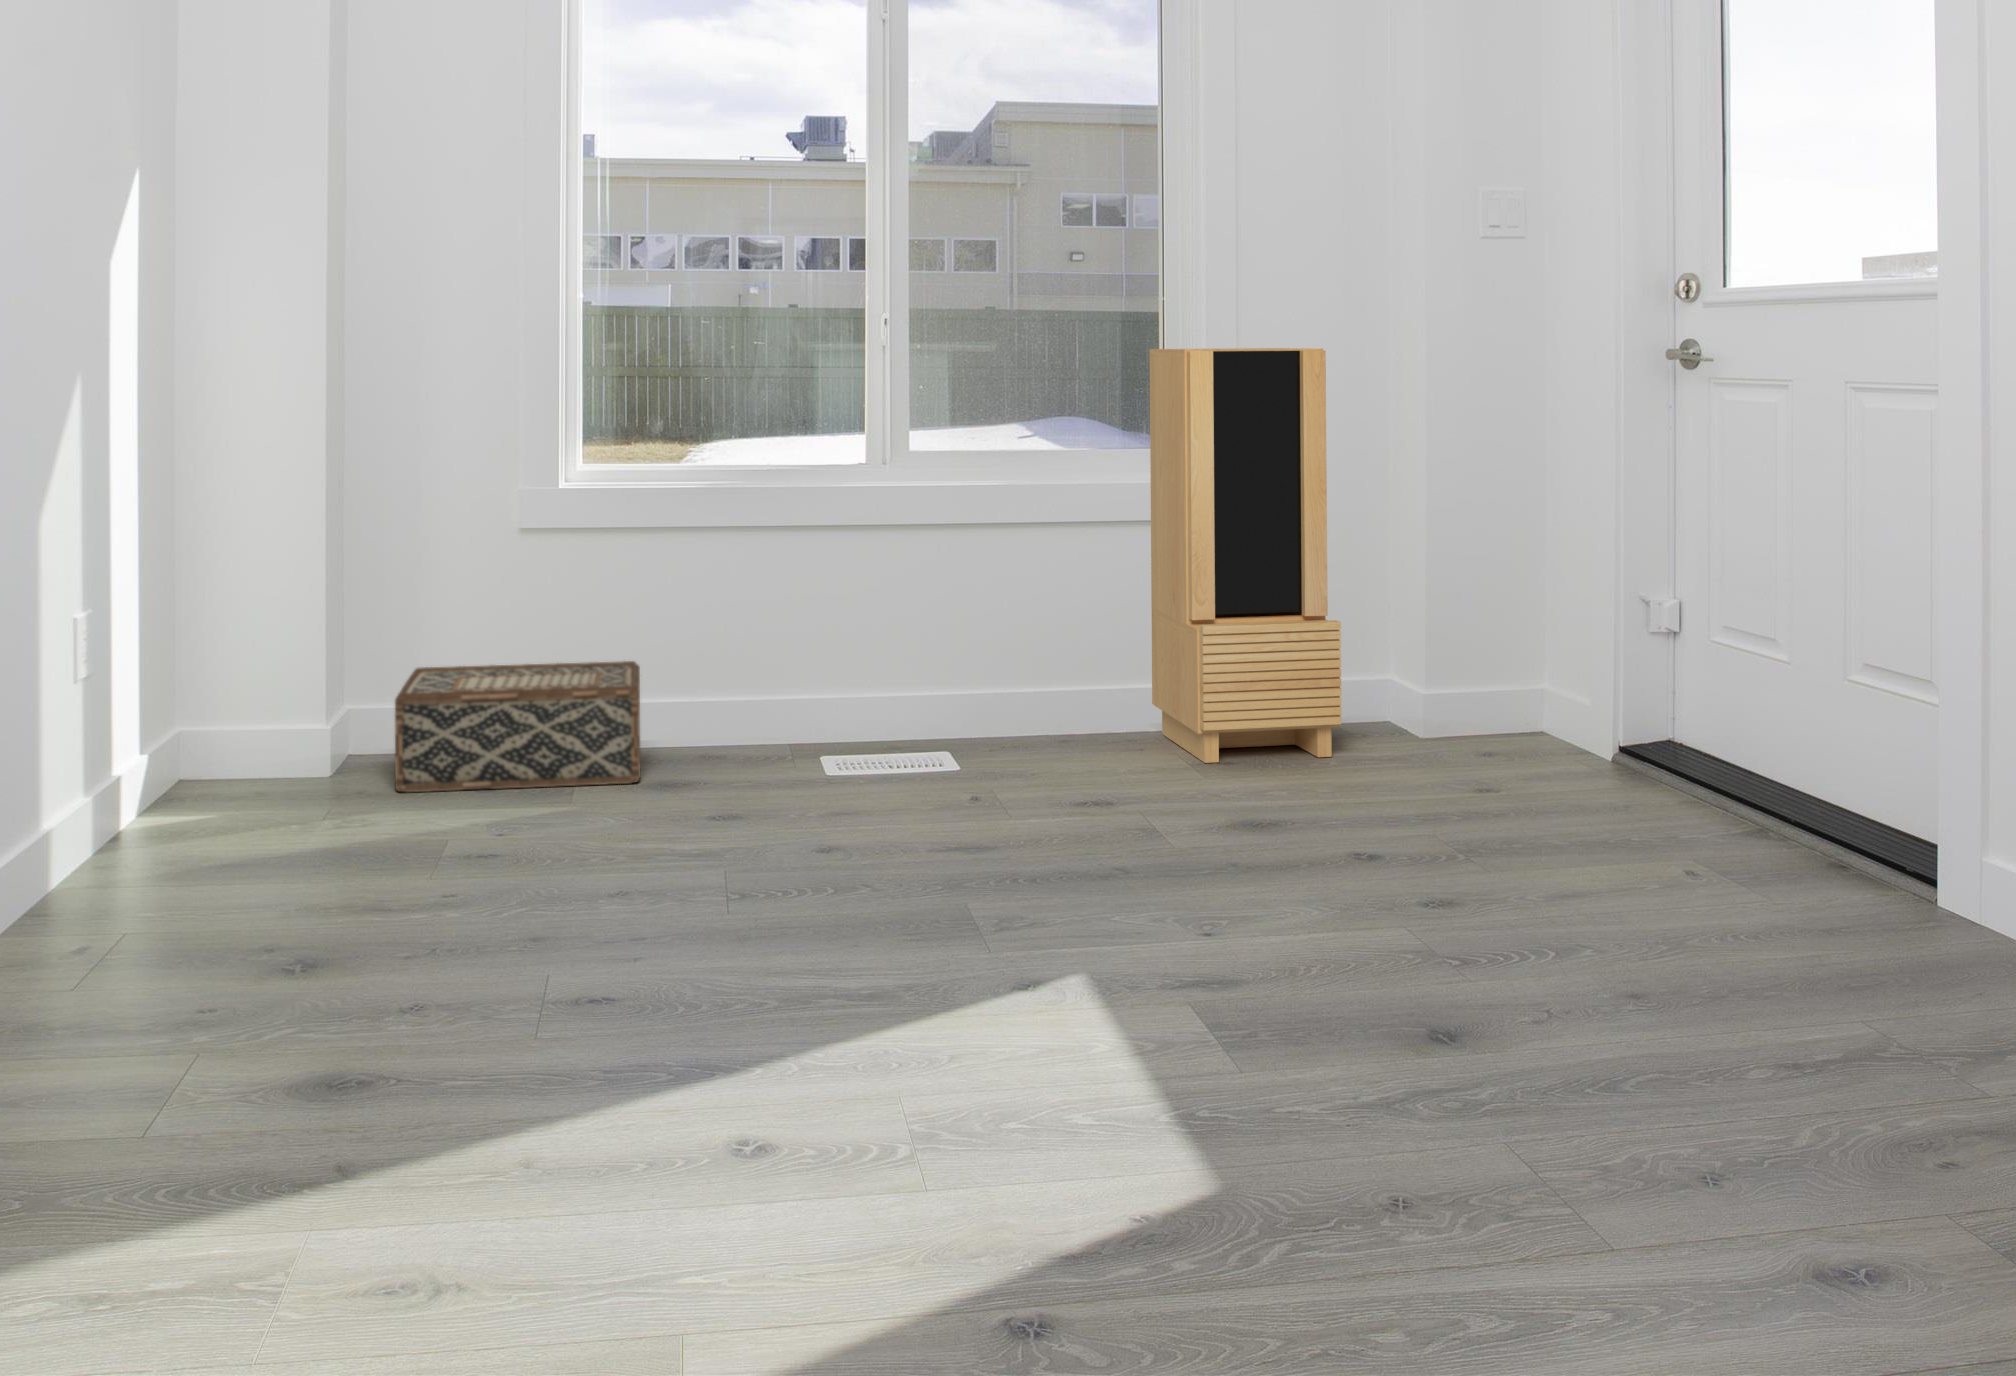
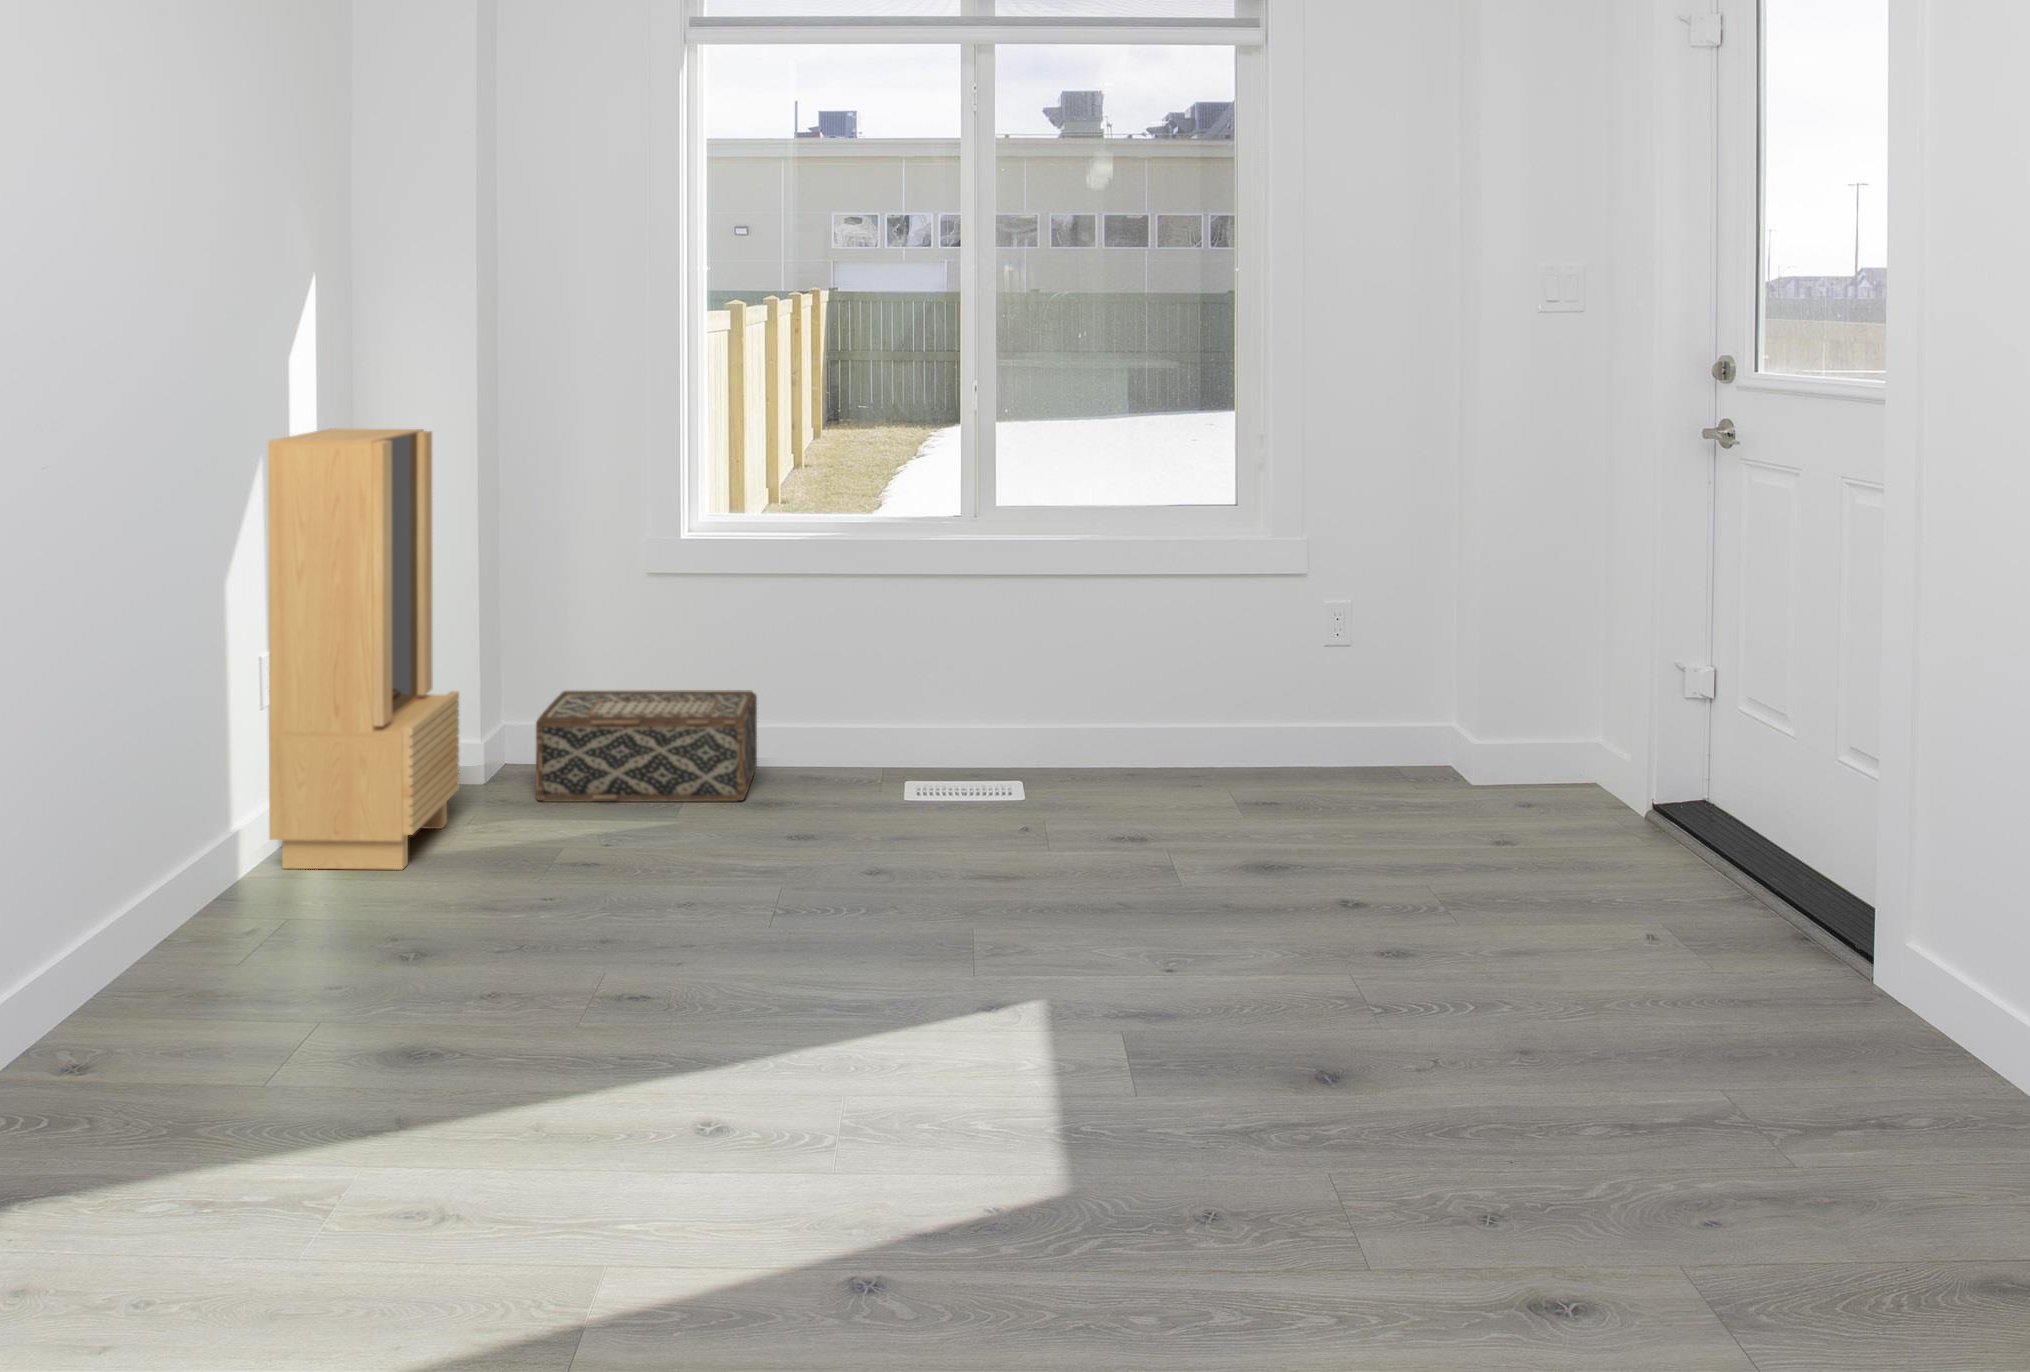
storage cabinet: present [1150,348,1342,763] -> present [268,429,459,870]

